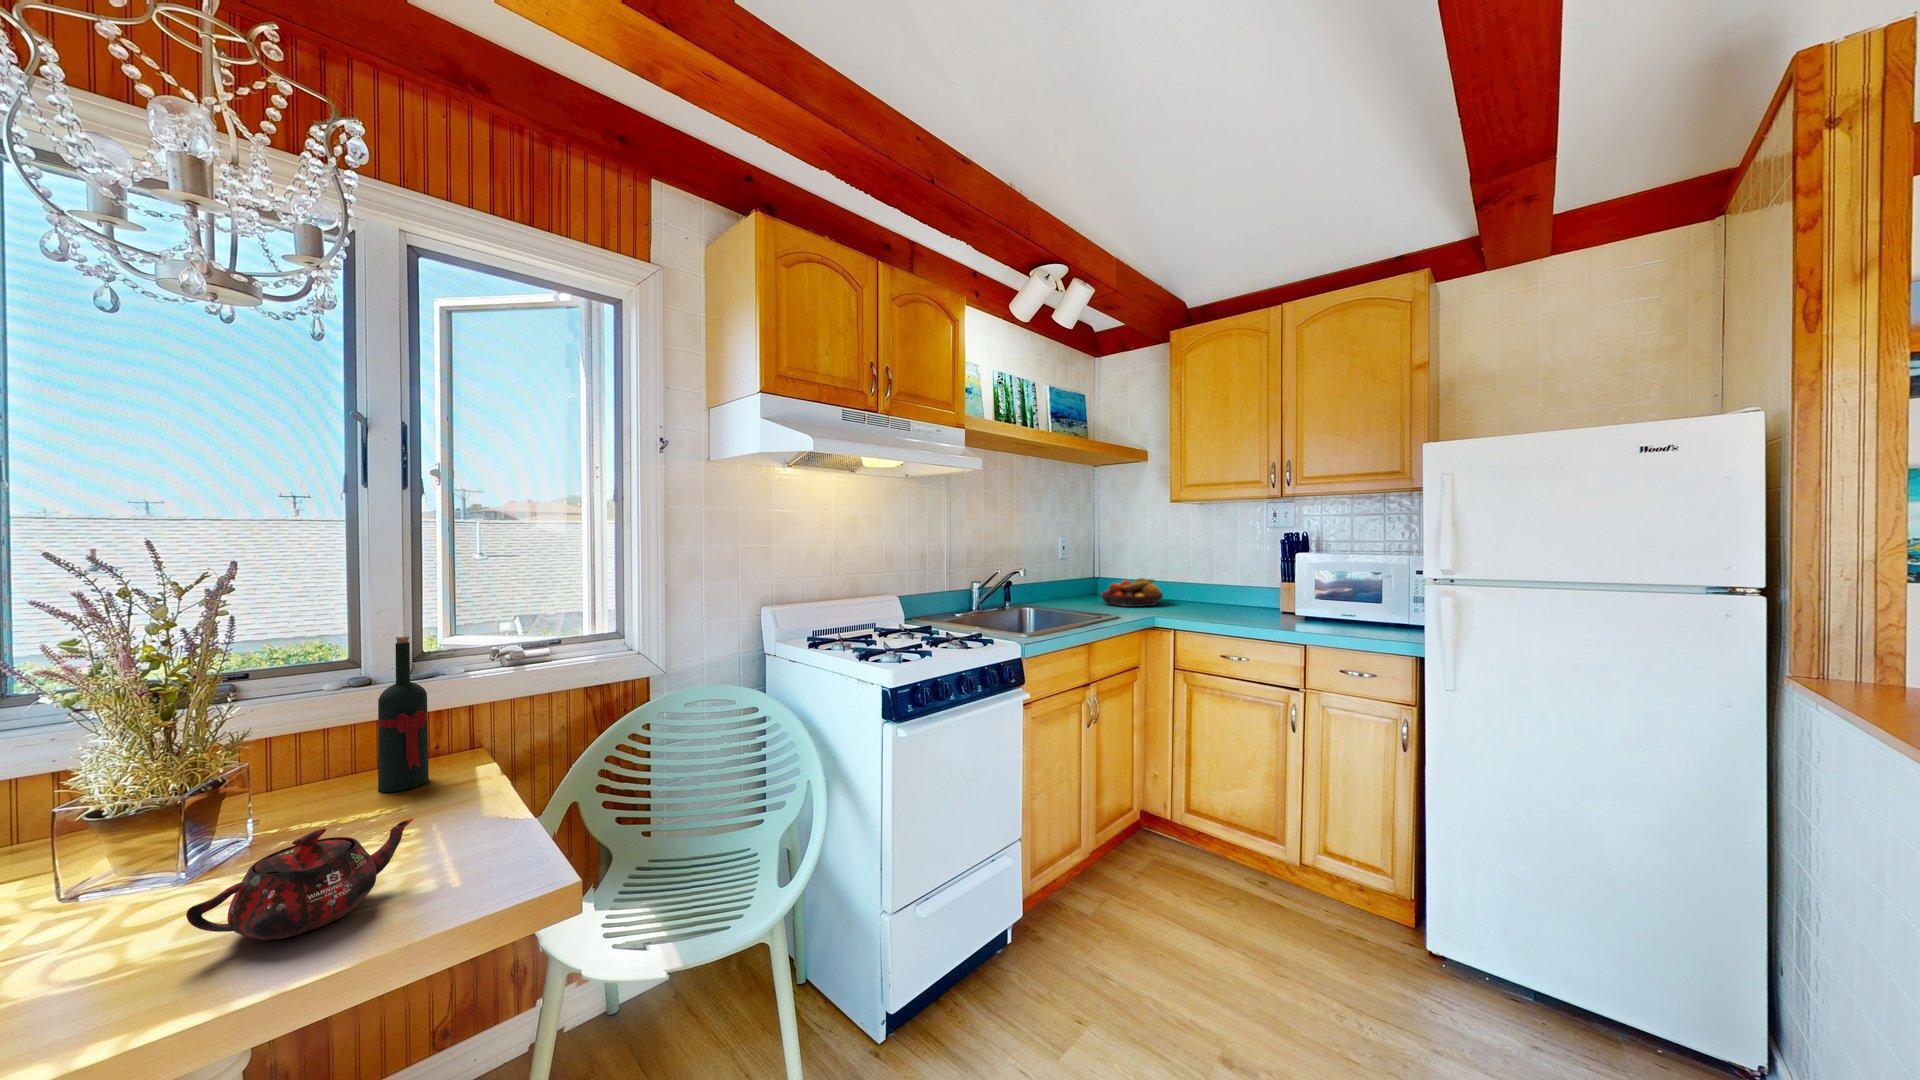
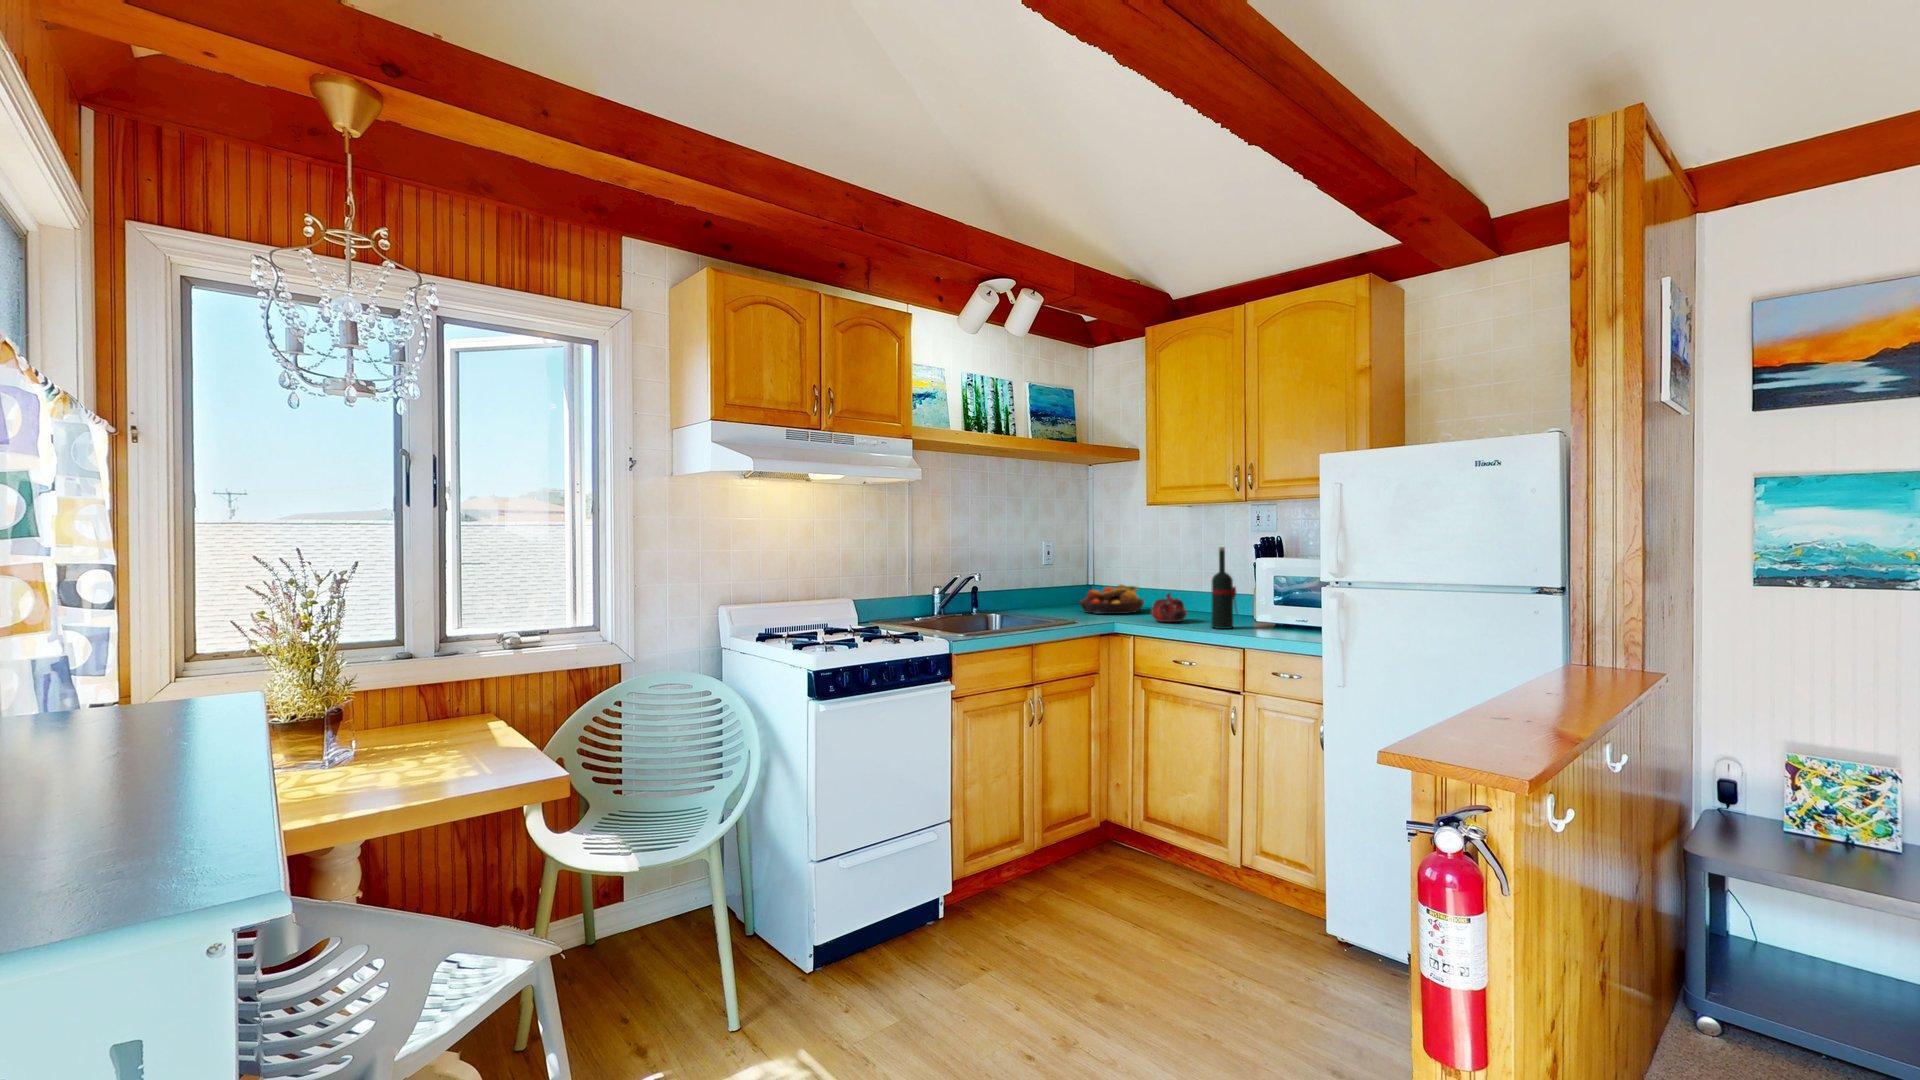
wine bottle: present [378,636,429,792] -> present [1211,547,1238,629]
teapot: present [186,819,414,940] -> present [1151,593,1187,622]

